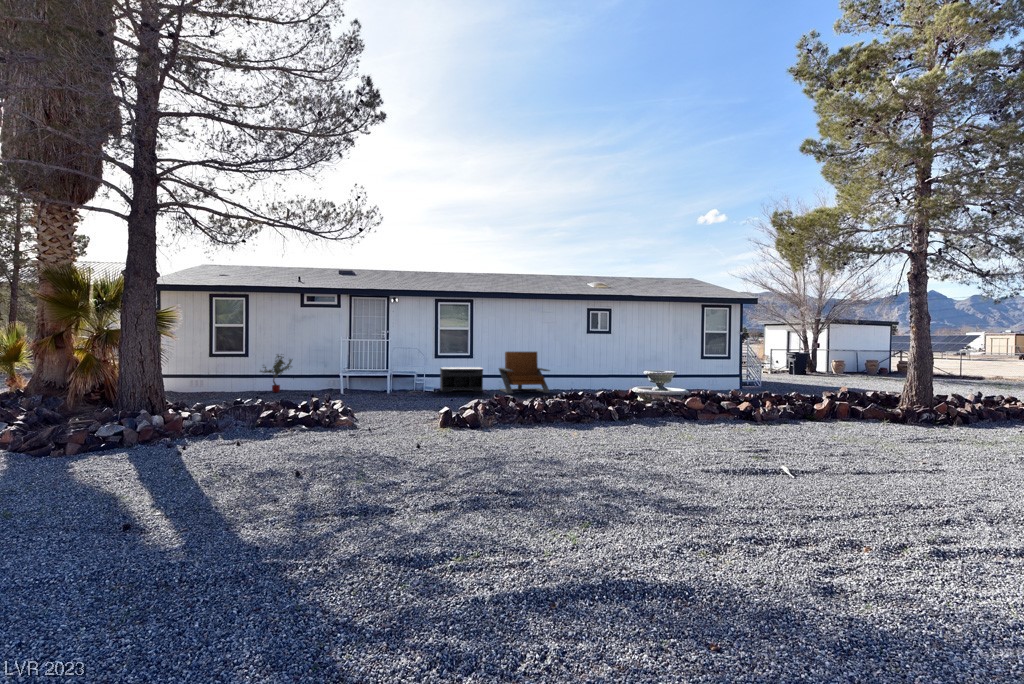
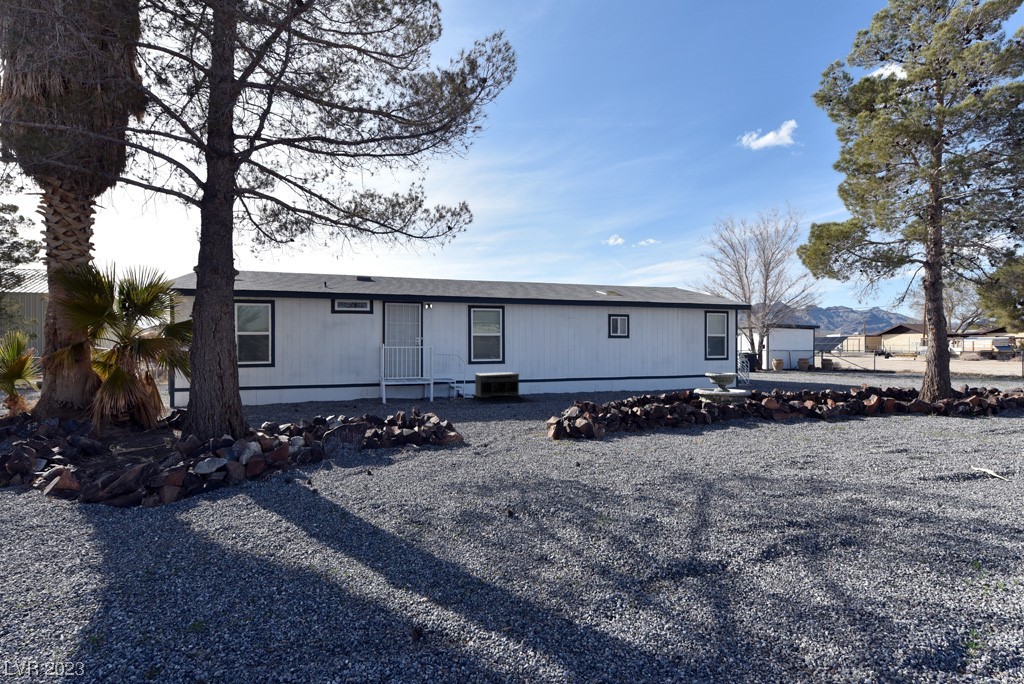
lounge chair: present [499,352,550,394] -> none [531,356,584,398]
potted tree: present [260,355,292,393] -> none [295,363,331,404]

